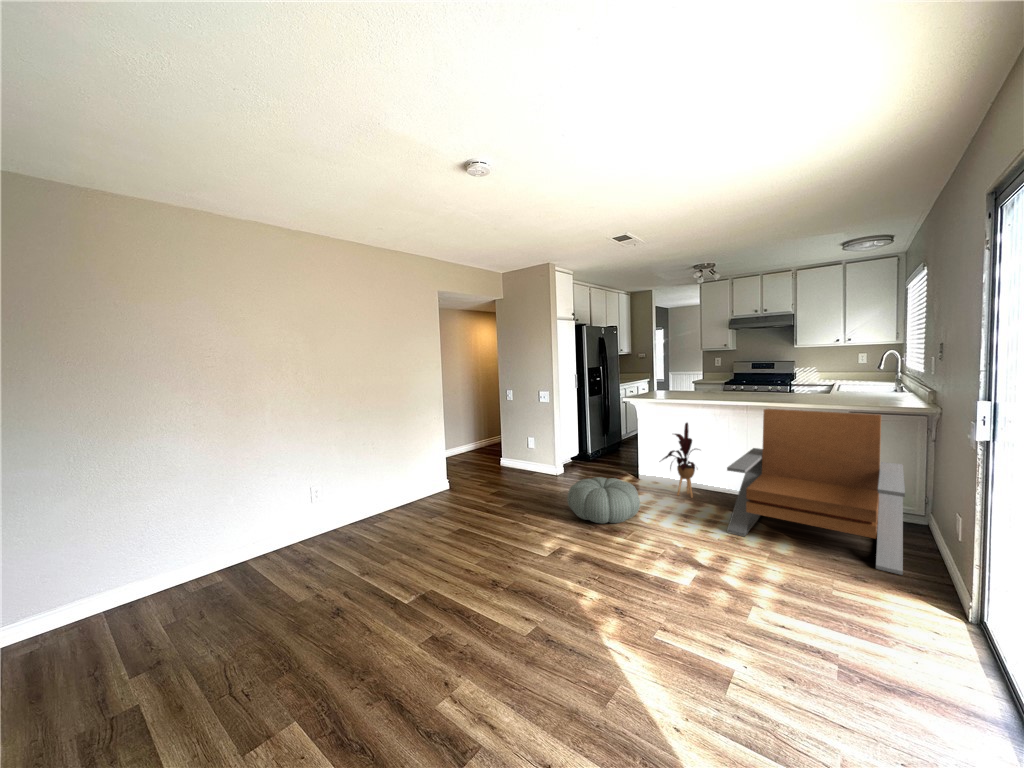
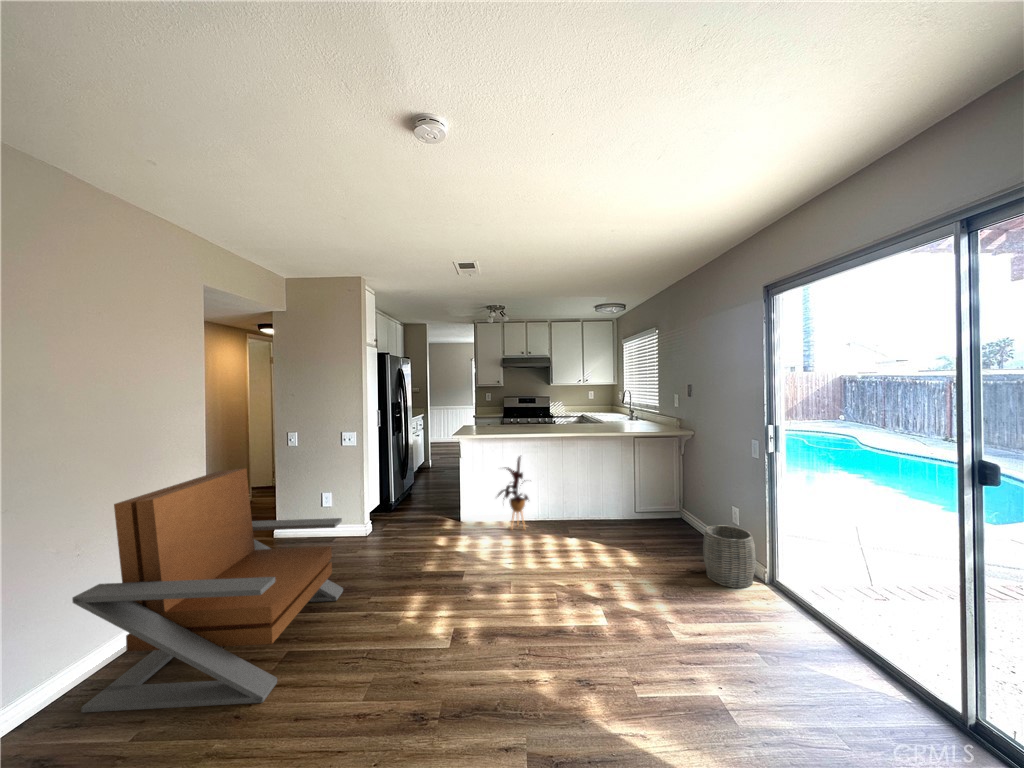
lounge chair: present [727,409,905,575] -> present [72,468,343,713]
pouf: present [567,477,640,523] -> none [423,525,503,583]
woven basket: none [874,534,960,622] -> present [703,525,756,588]

